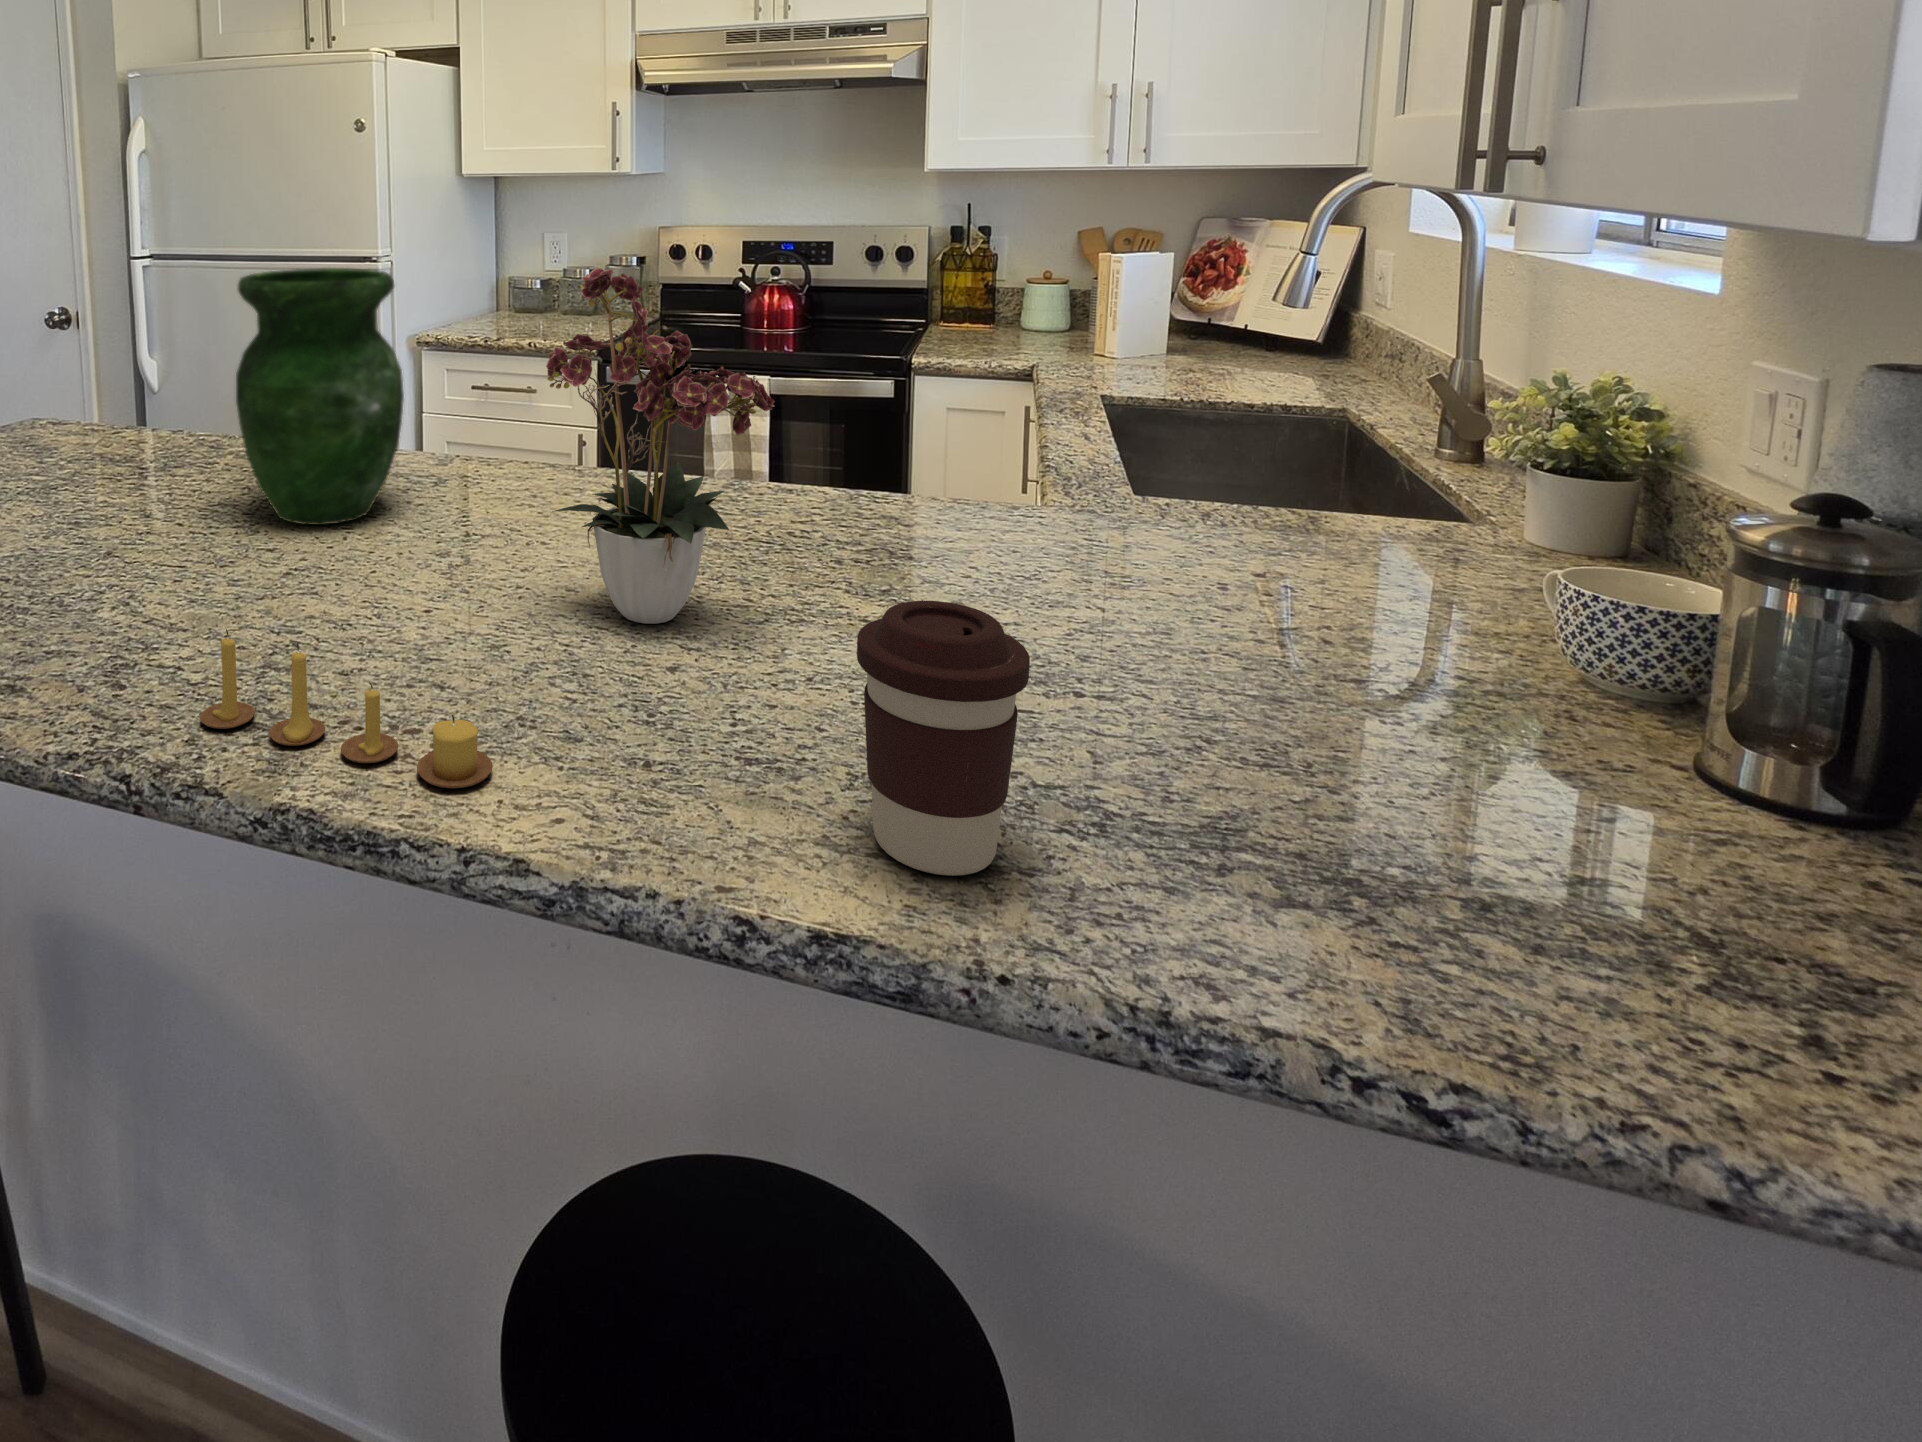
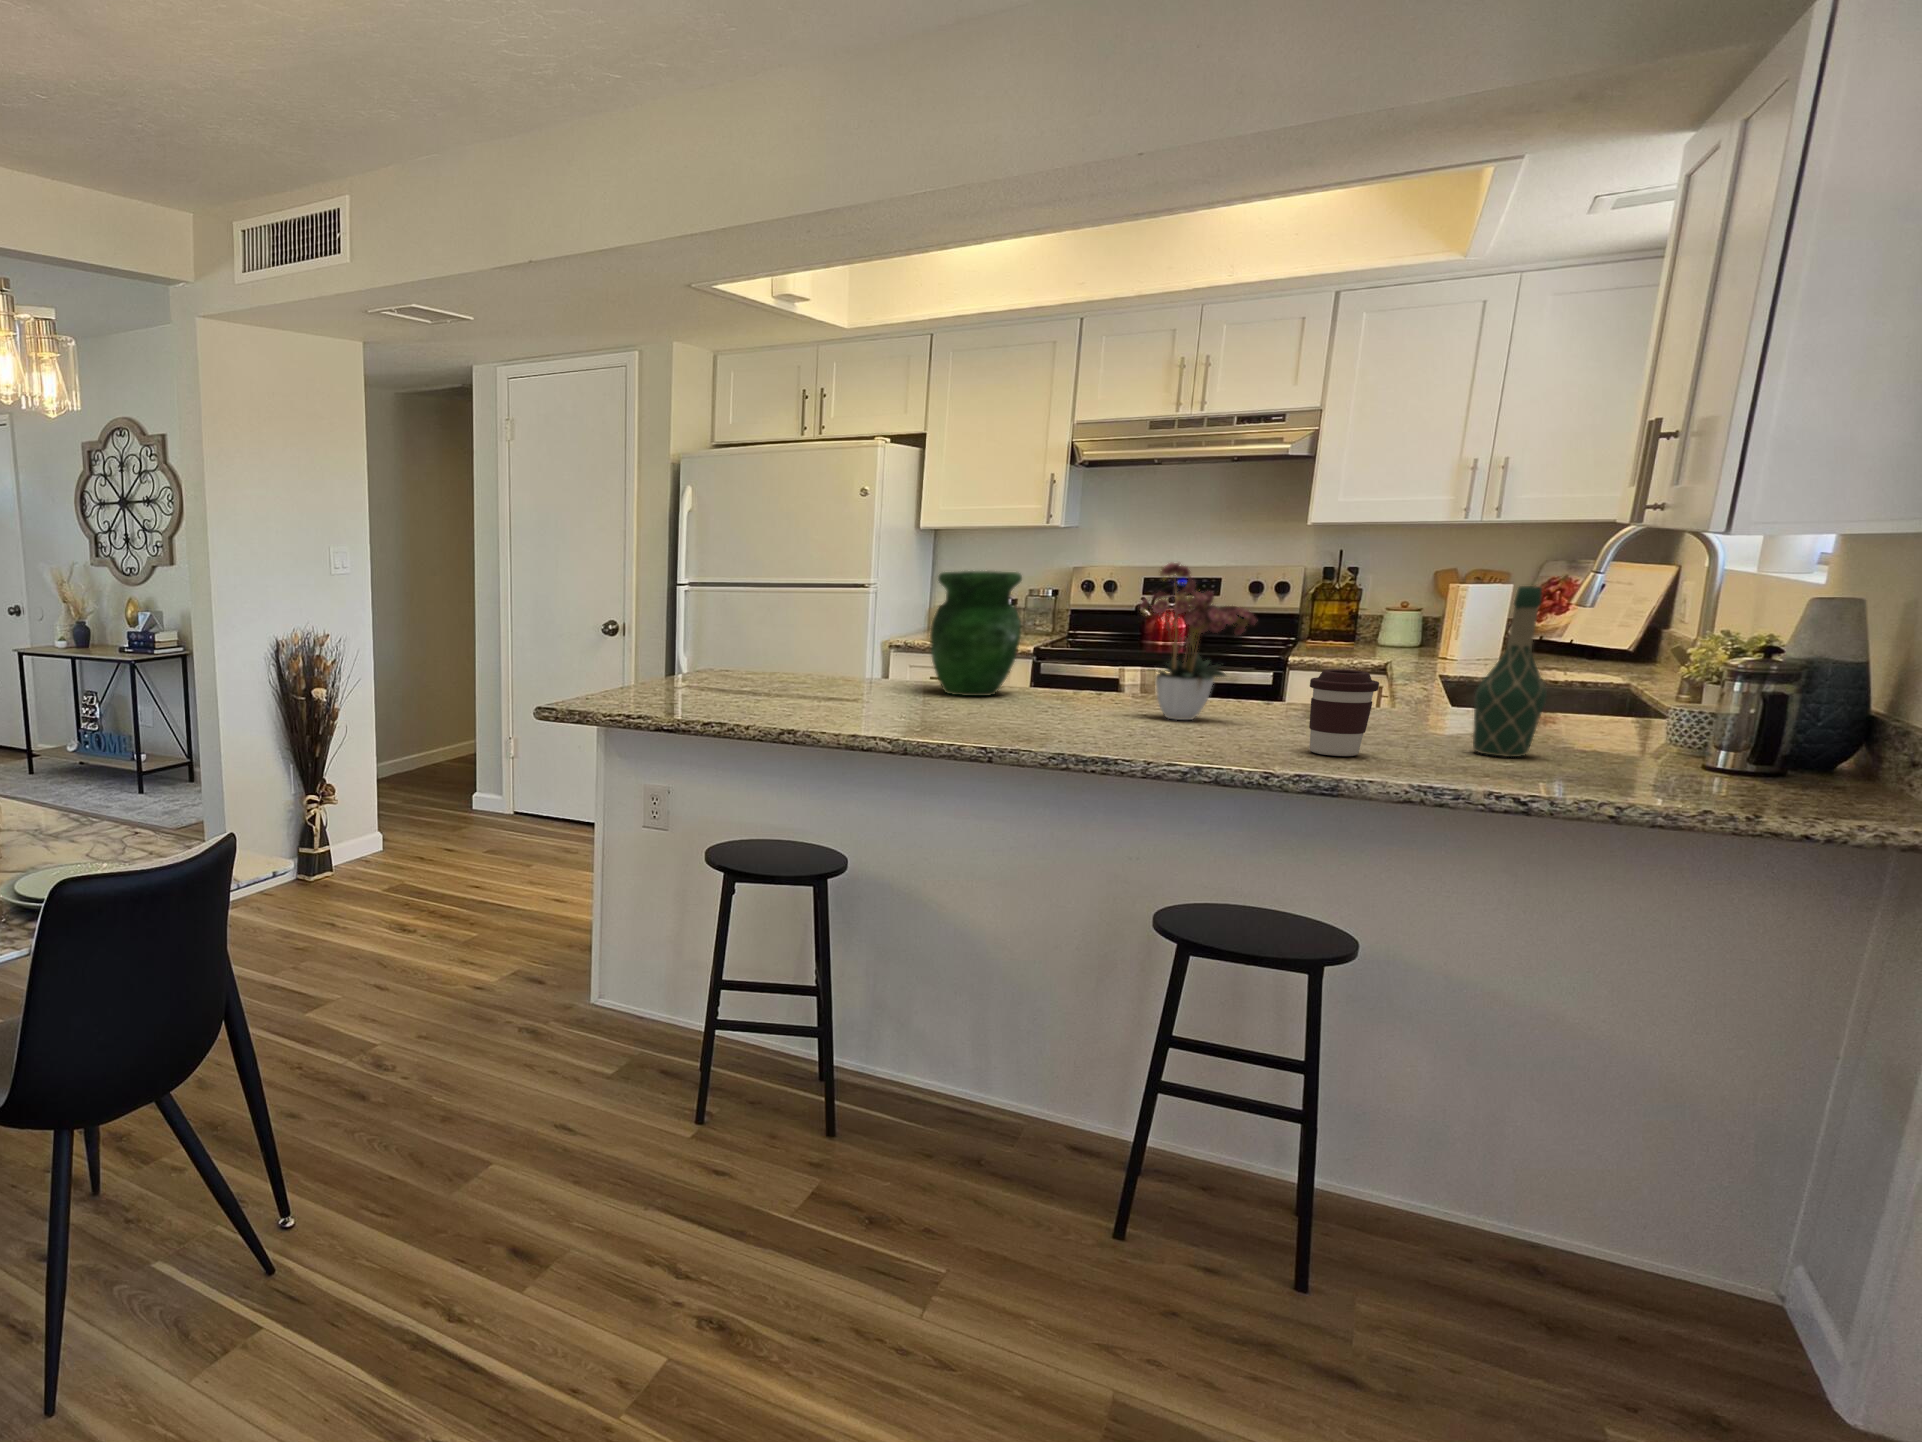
wine bottle: none [1253,358,1434,828] -> present [1473,586,1547,757]
candle: present [200,629,493,788] -> none [1010,694,1148,740]

